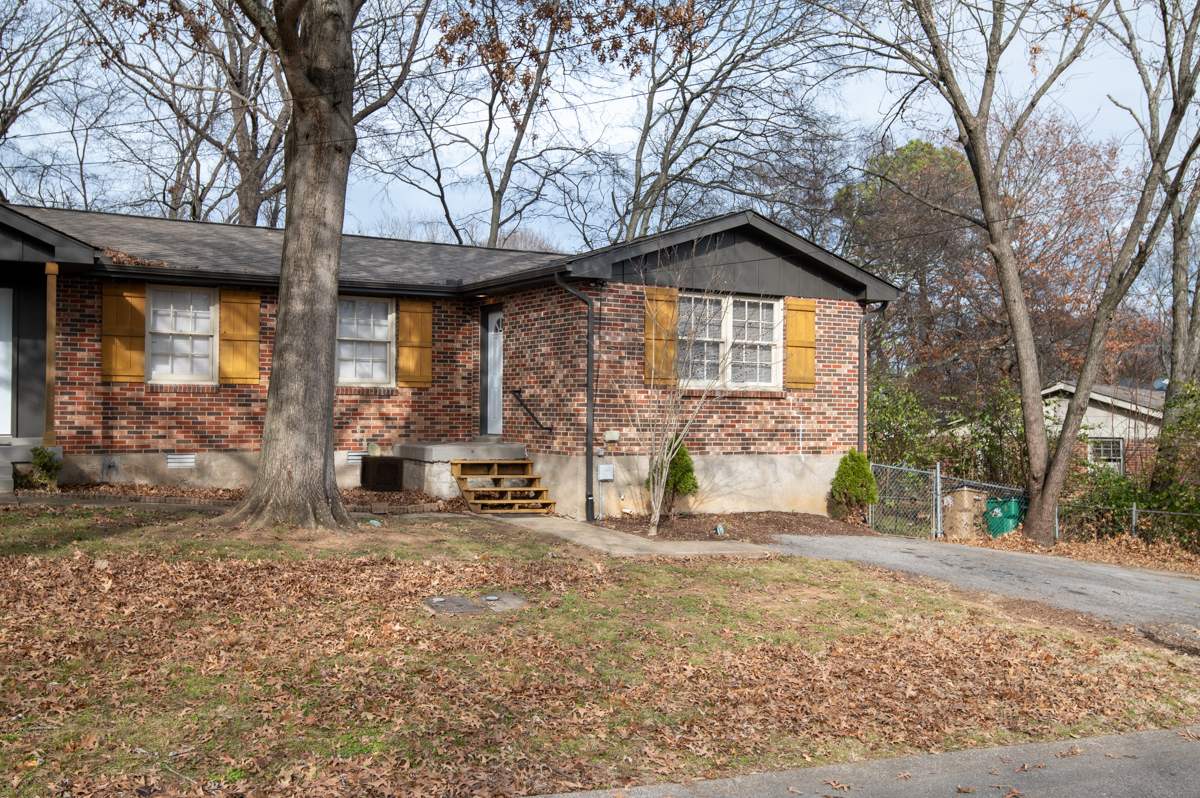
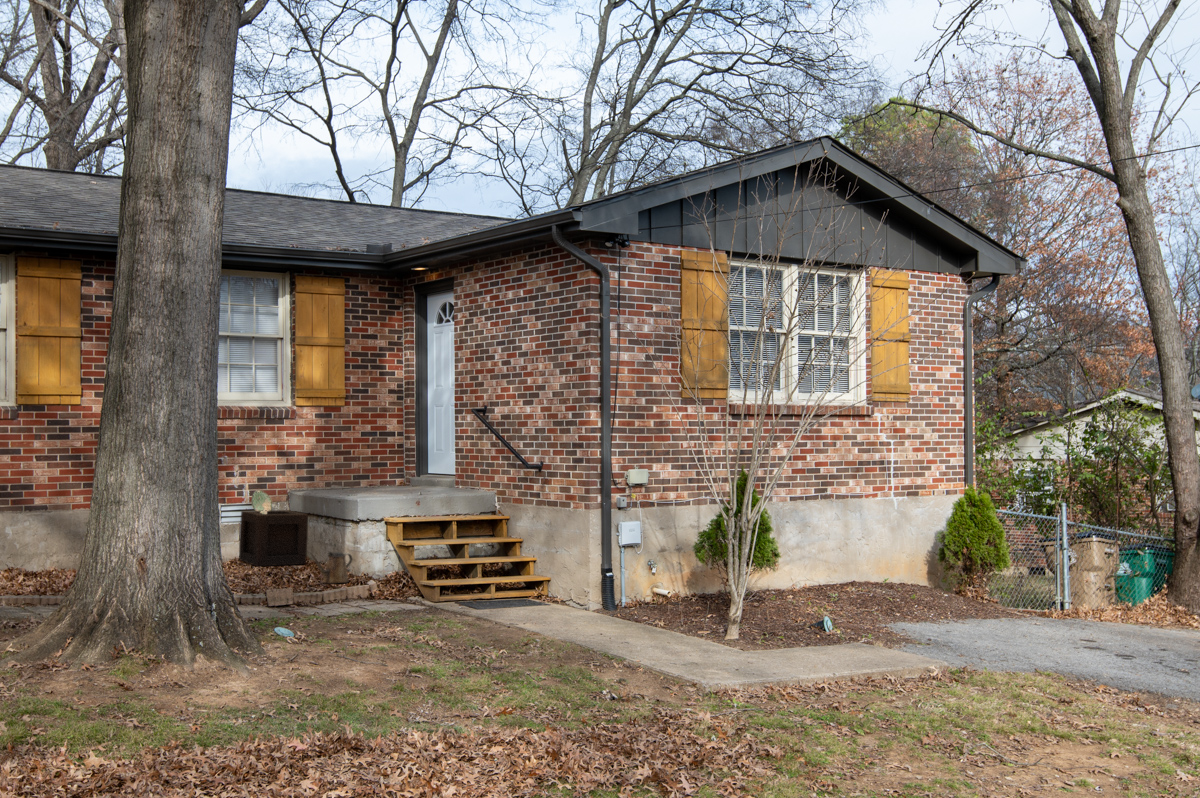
watering can: none [399,480,429,502] -> present [308,551,353,583]

